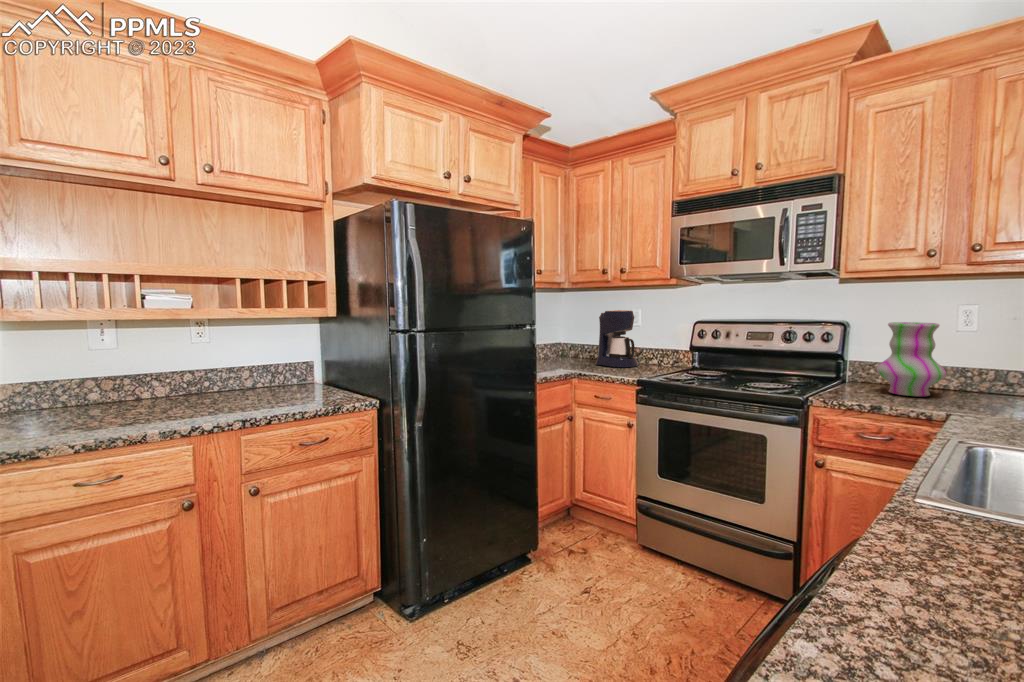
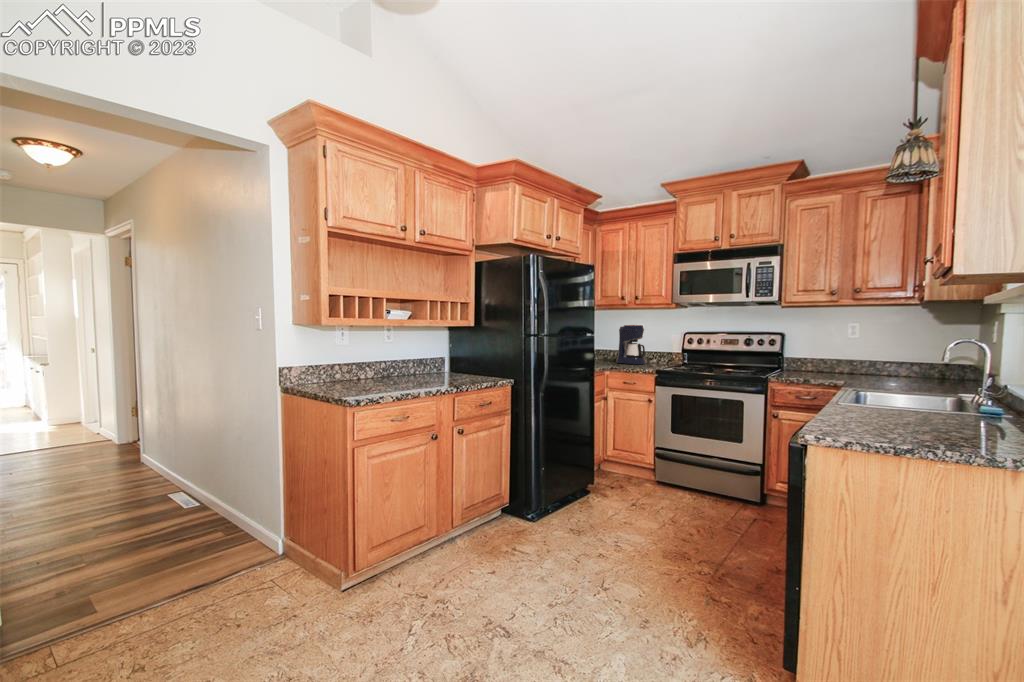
vase: present [876,322,946,396] -> none [804,332,843,376]

